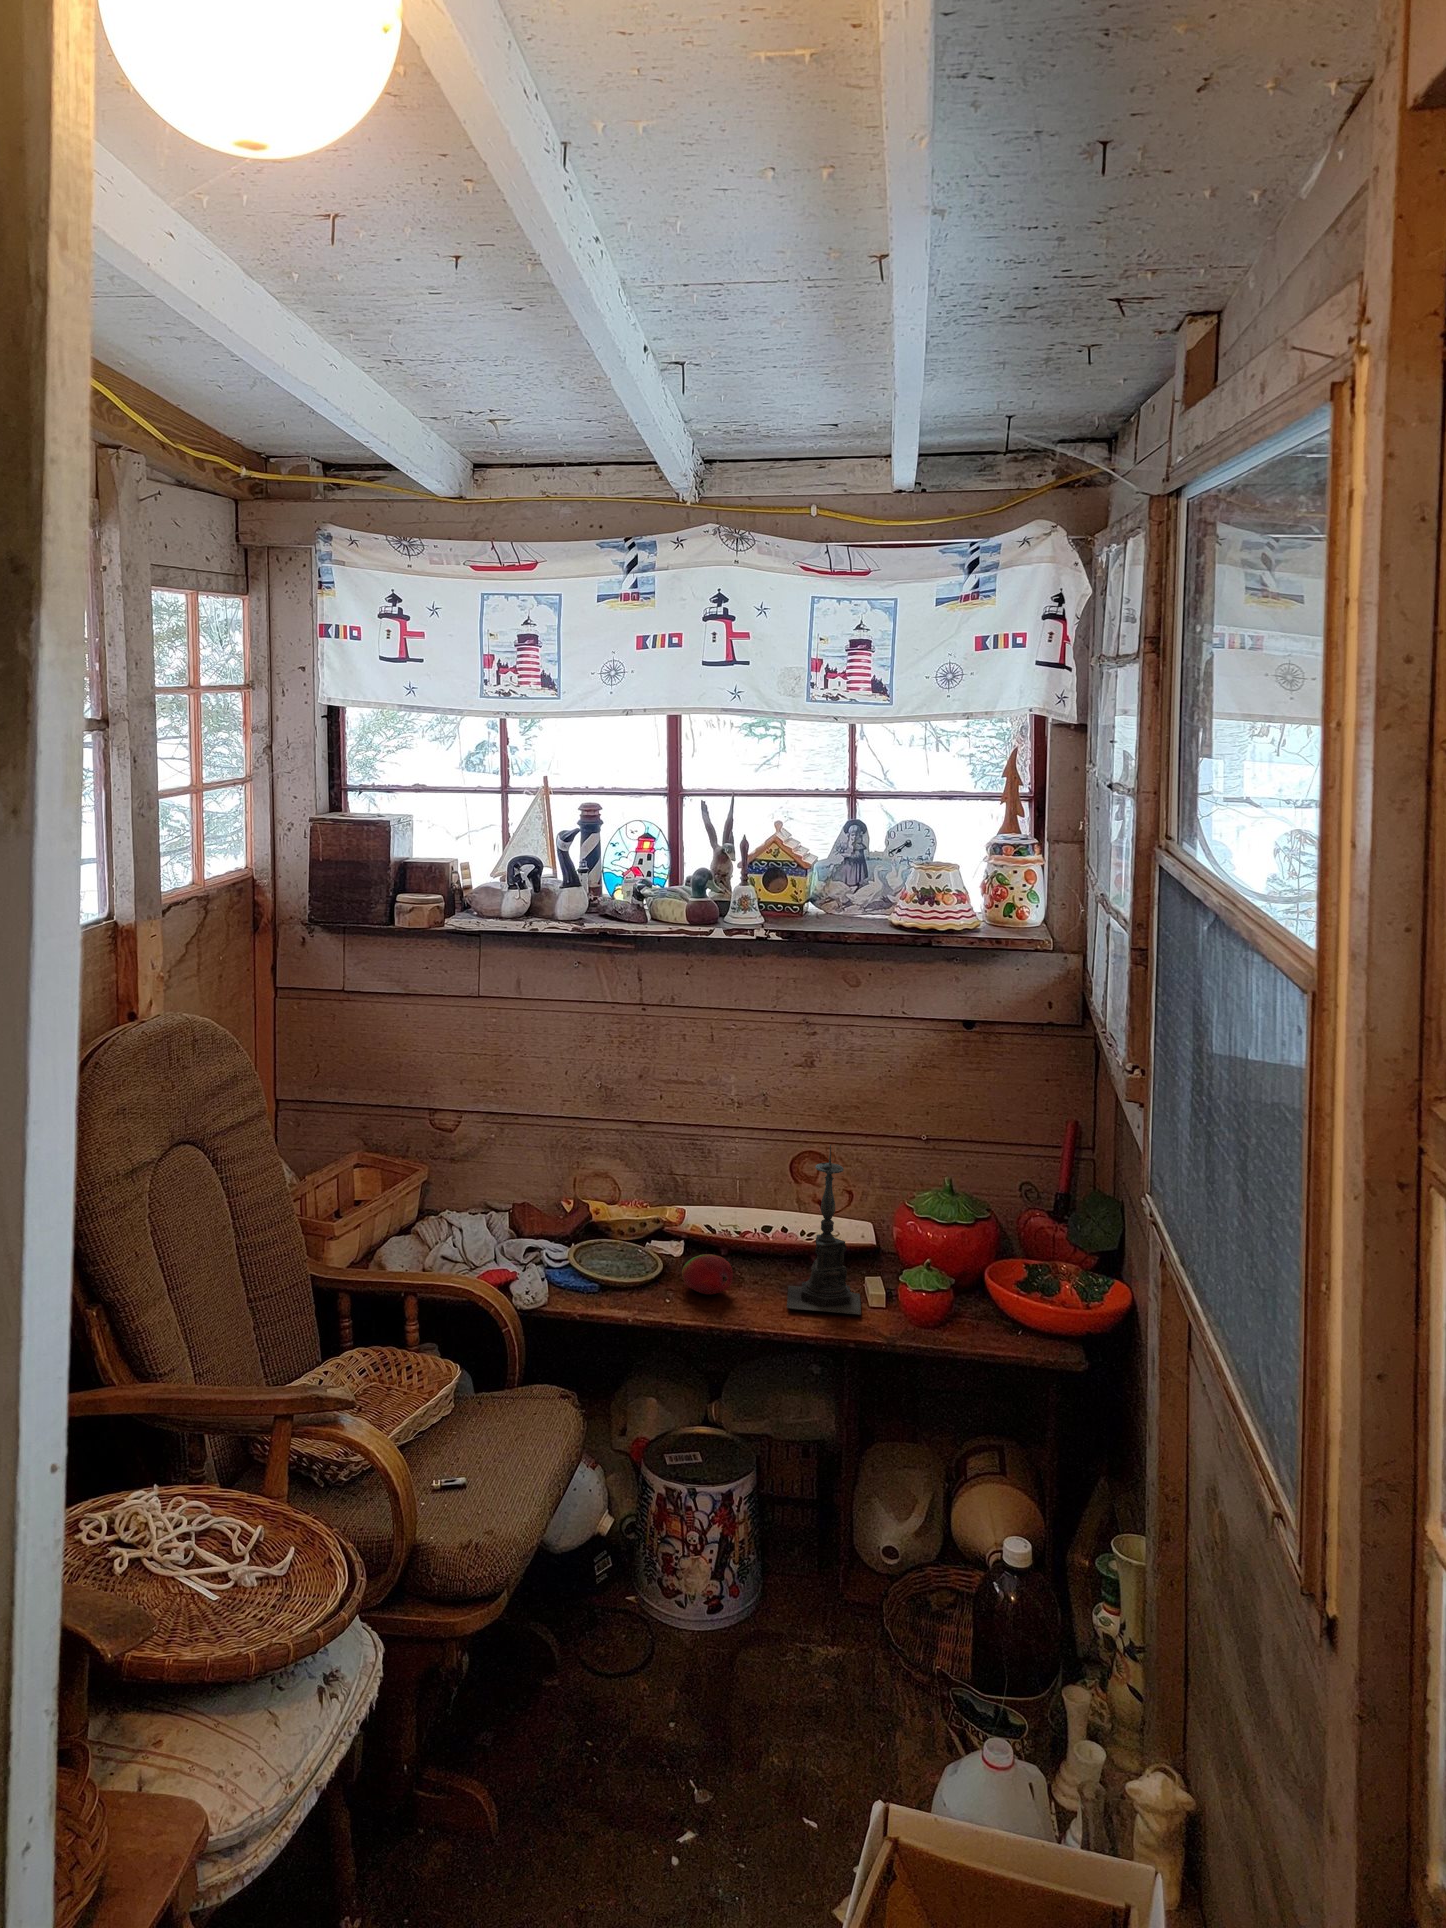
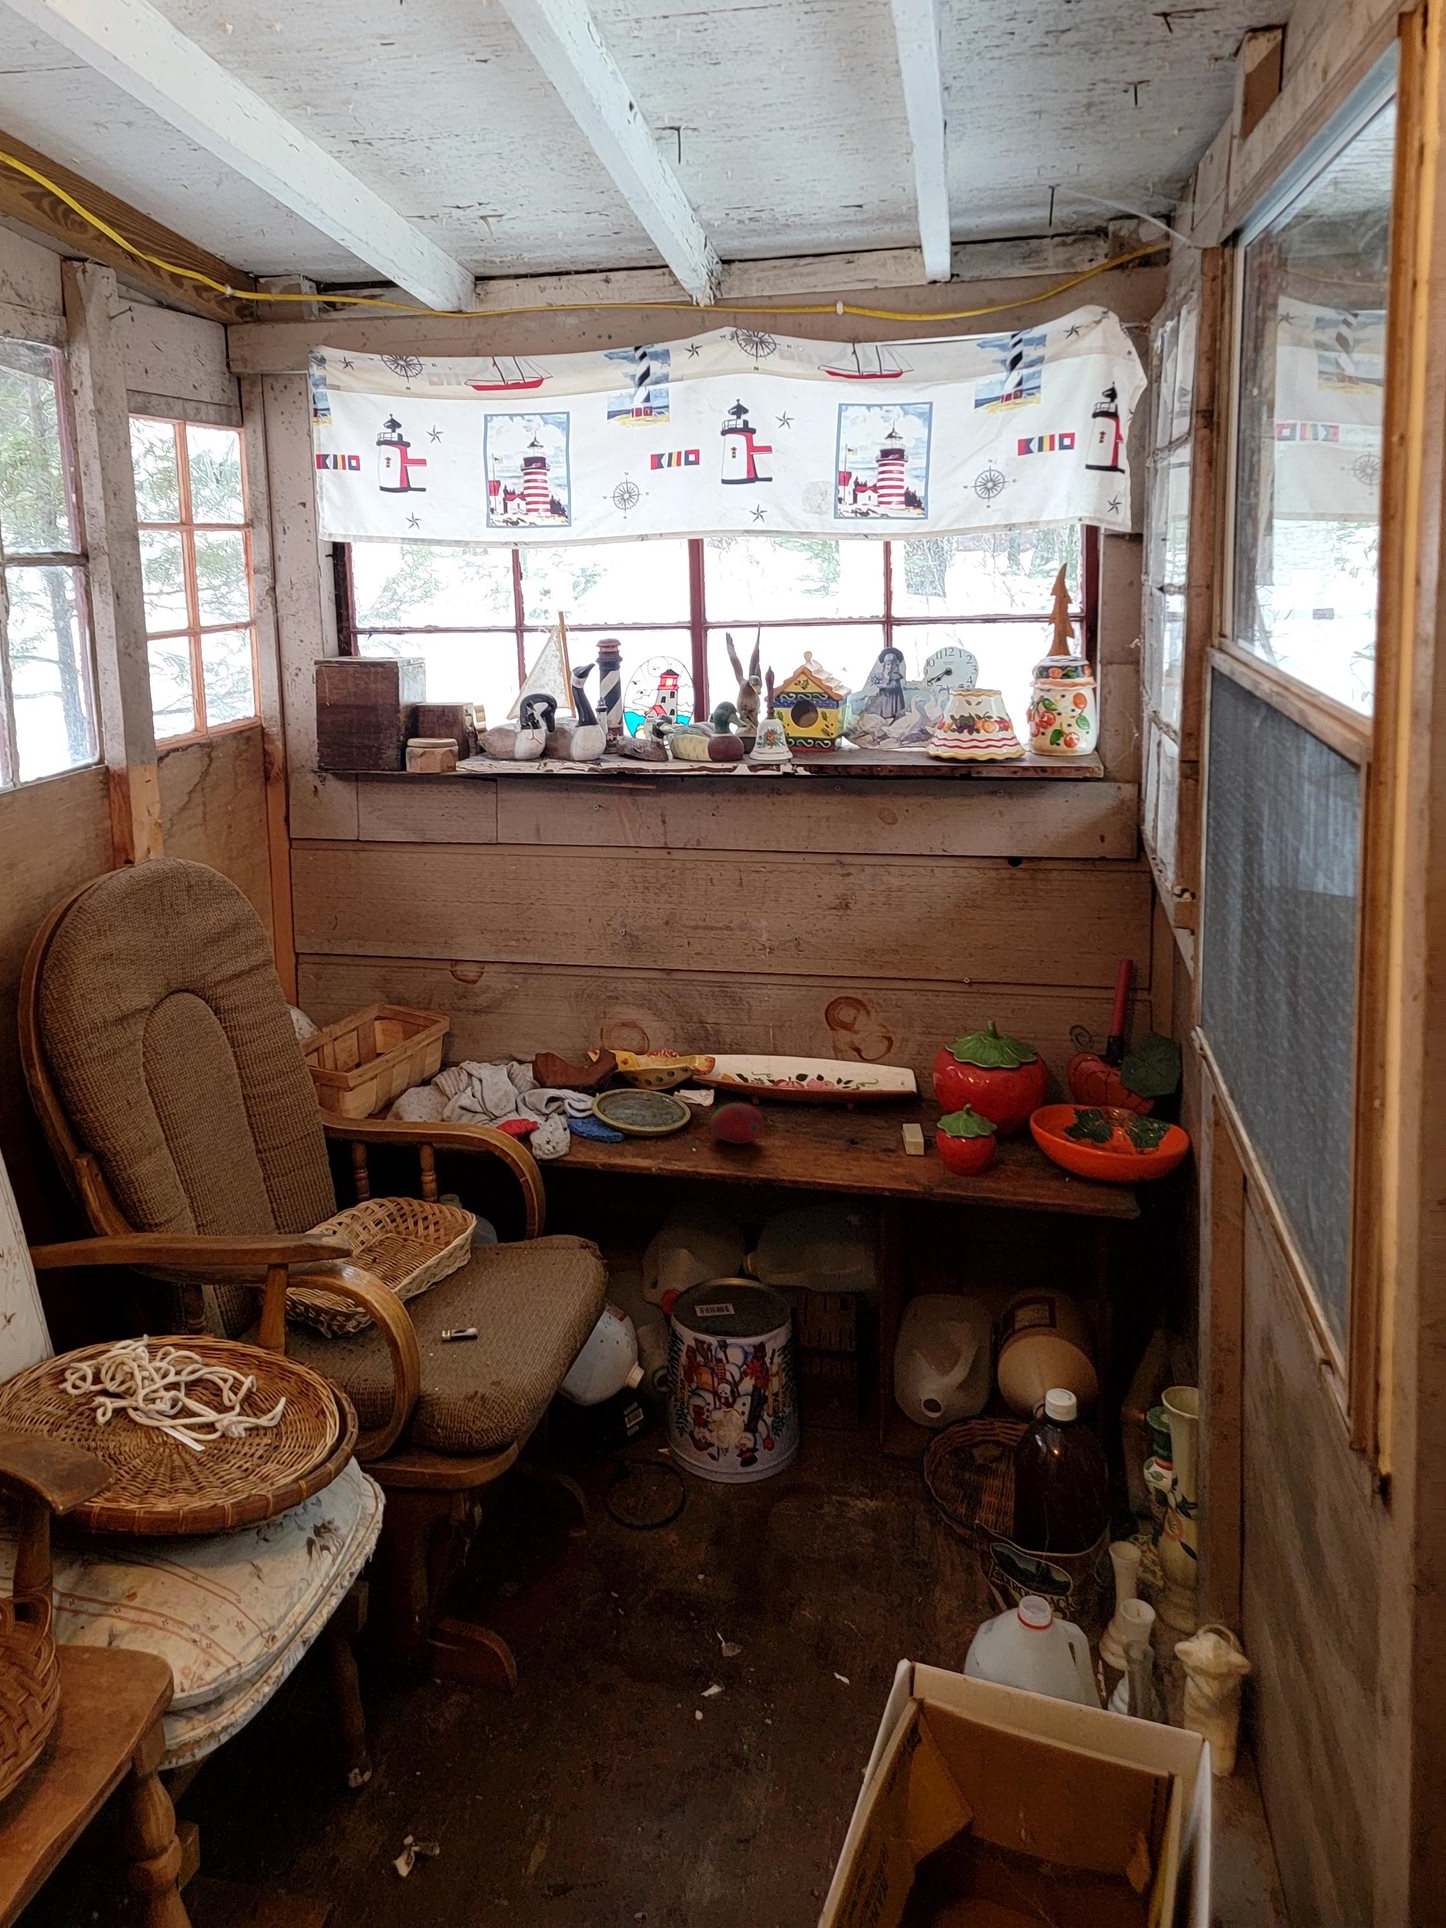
candle holder: present [787,1145,861,1315] -> none [819,988,898,1163]

